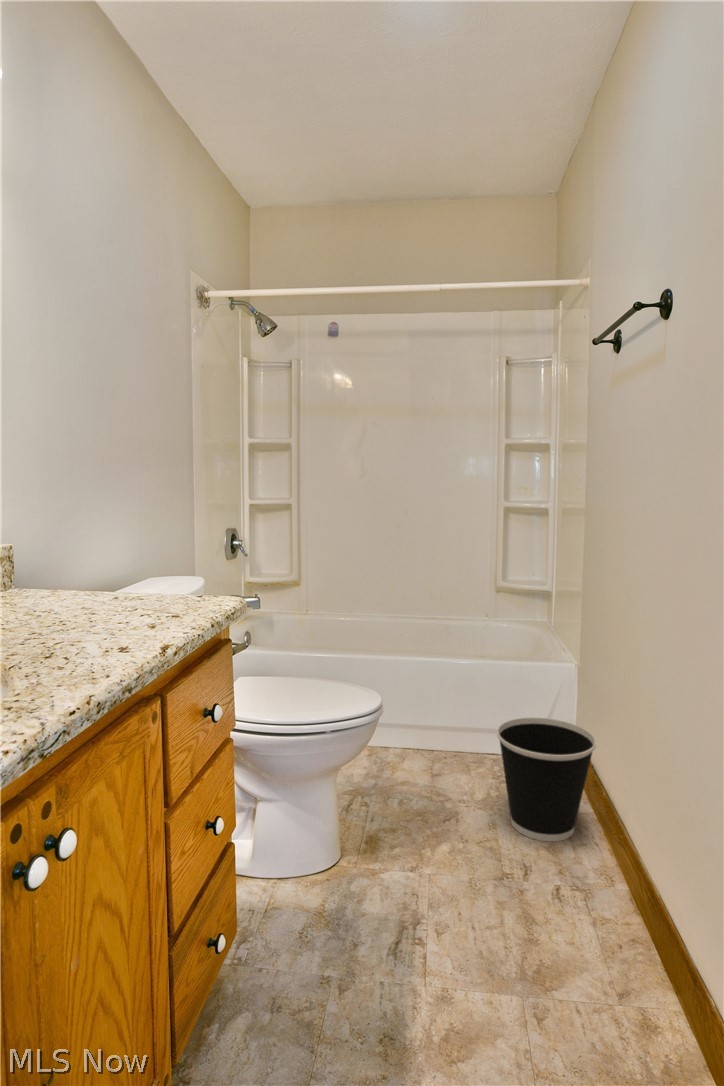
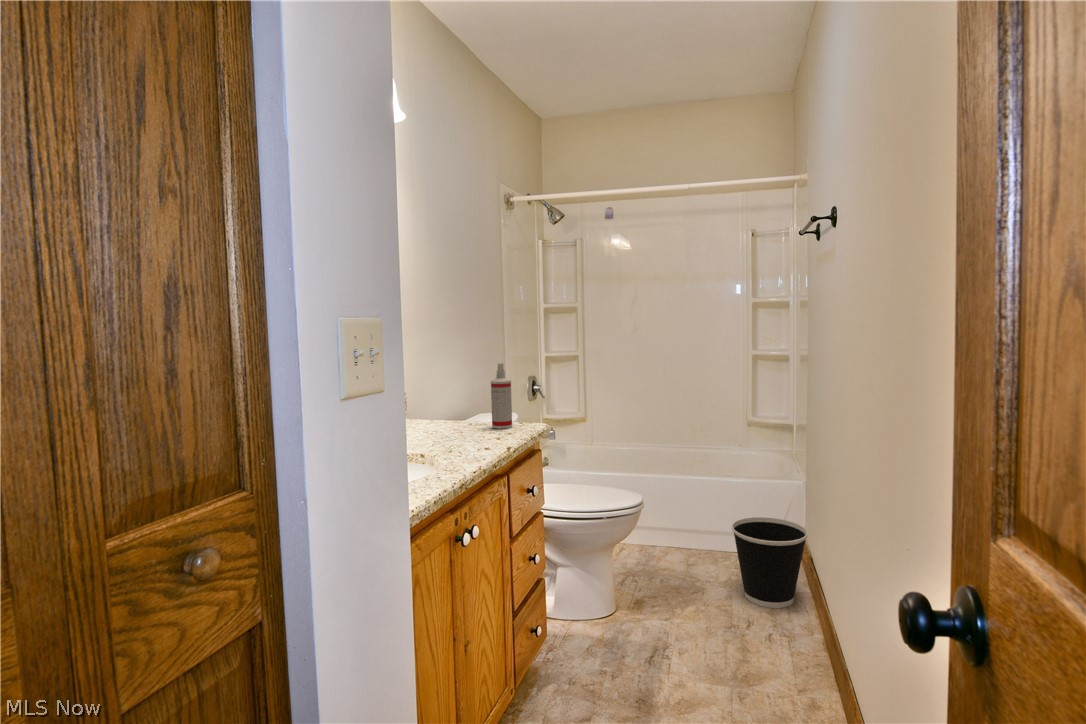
spray bottle: none [144,497,181,608] -> present [491,363,512,429]

